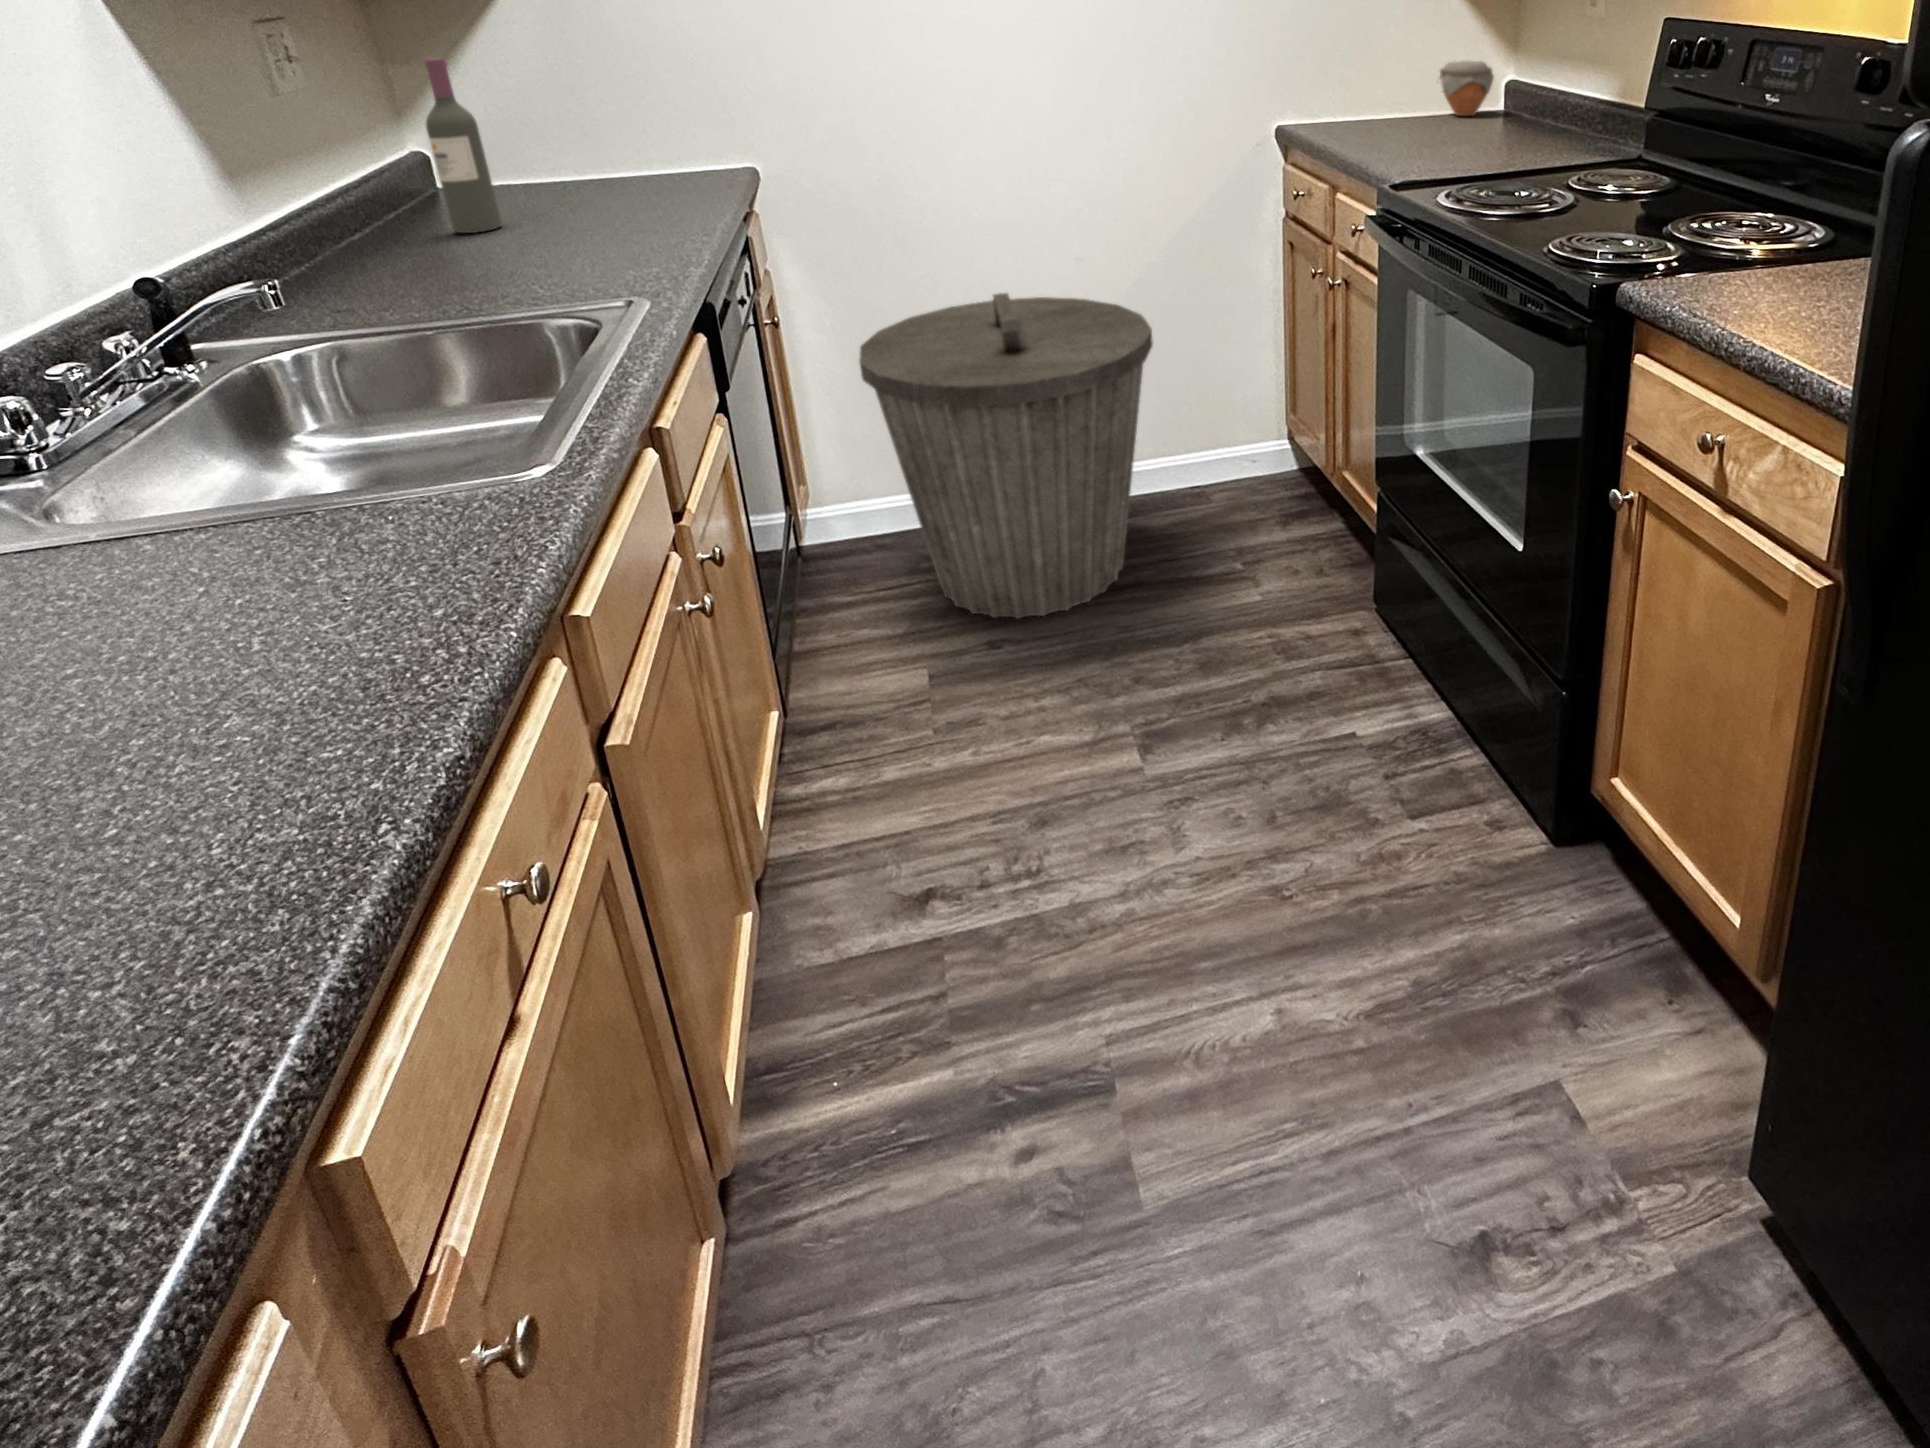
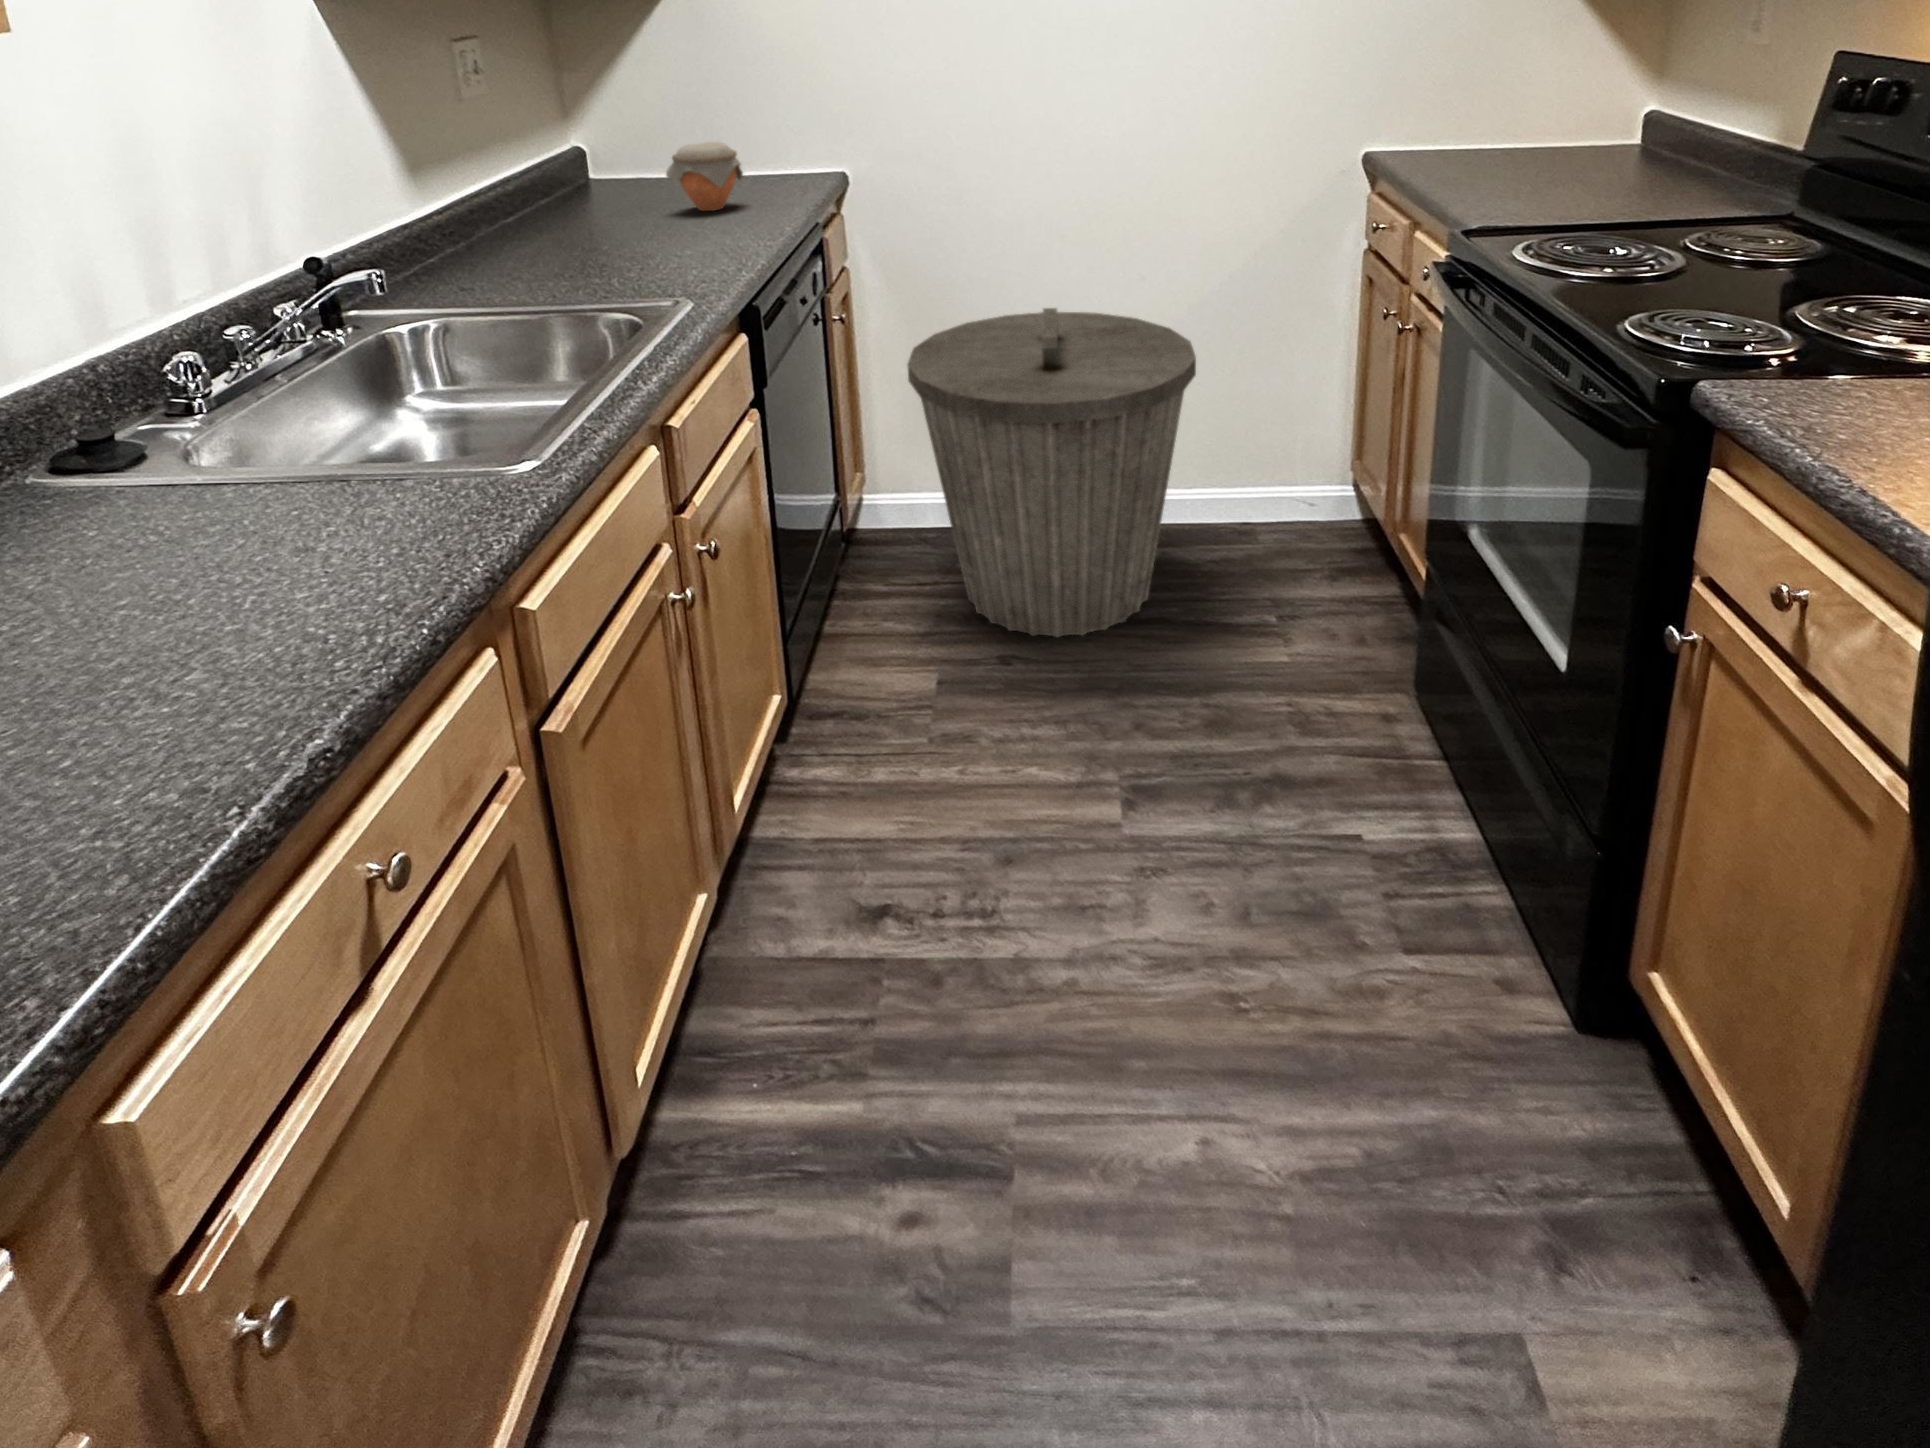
wine bottle: present [425,58,502,233] -> none [569,72,620,223]
jar: present [1437,61,1494,116] -> present [666,142,743,211]

